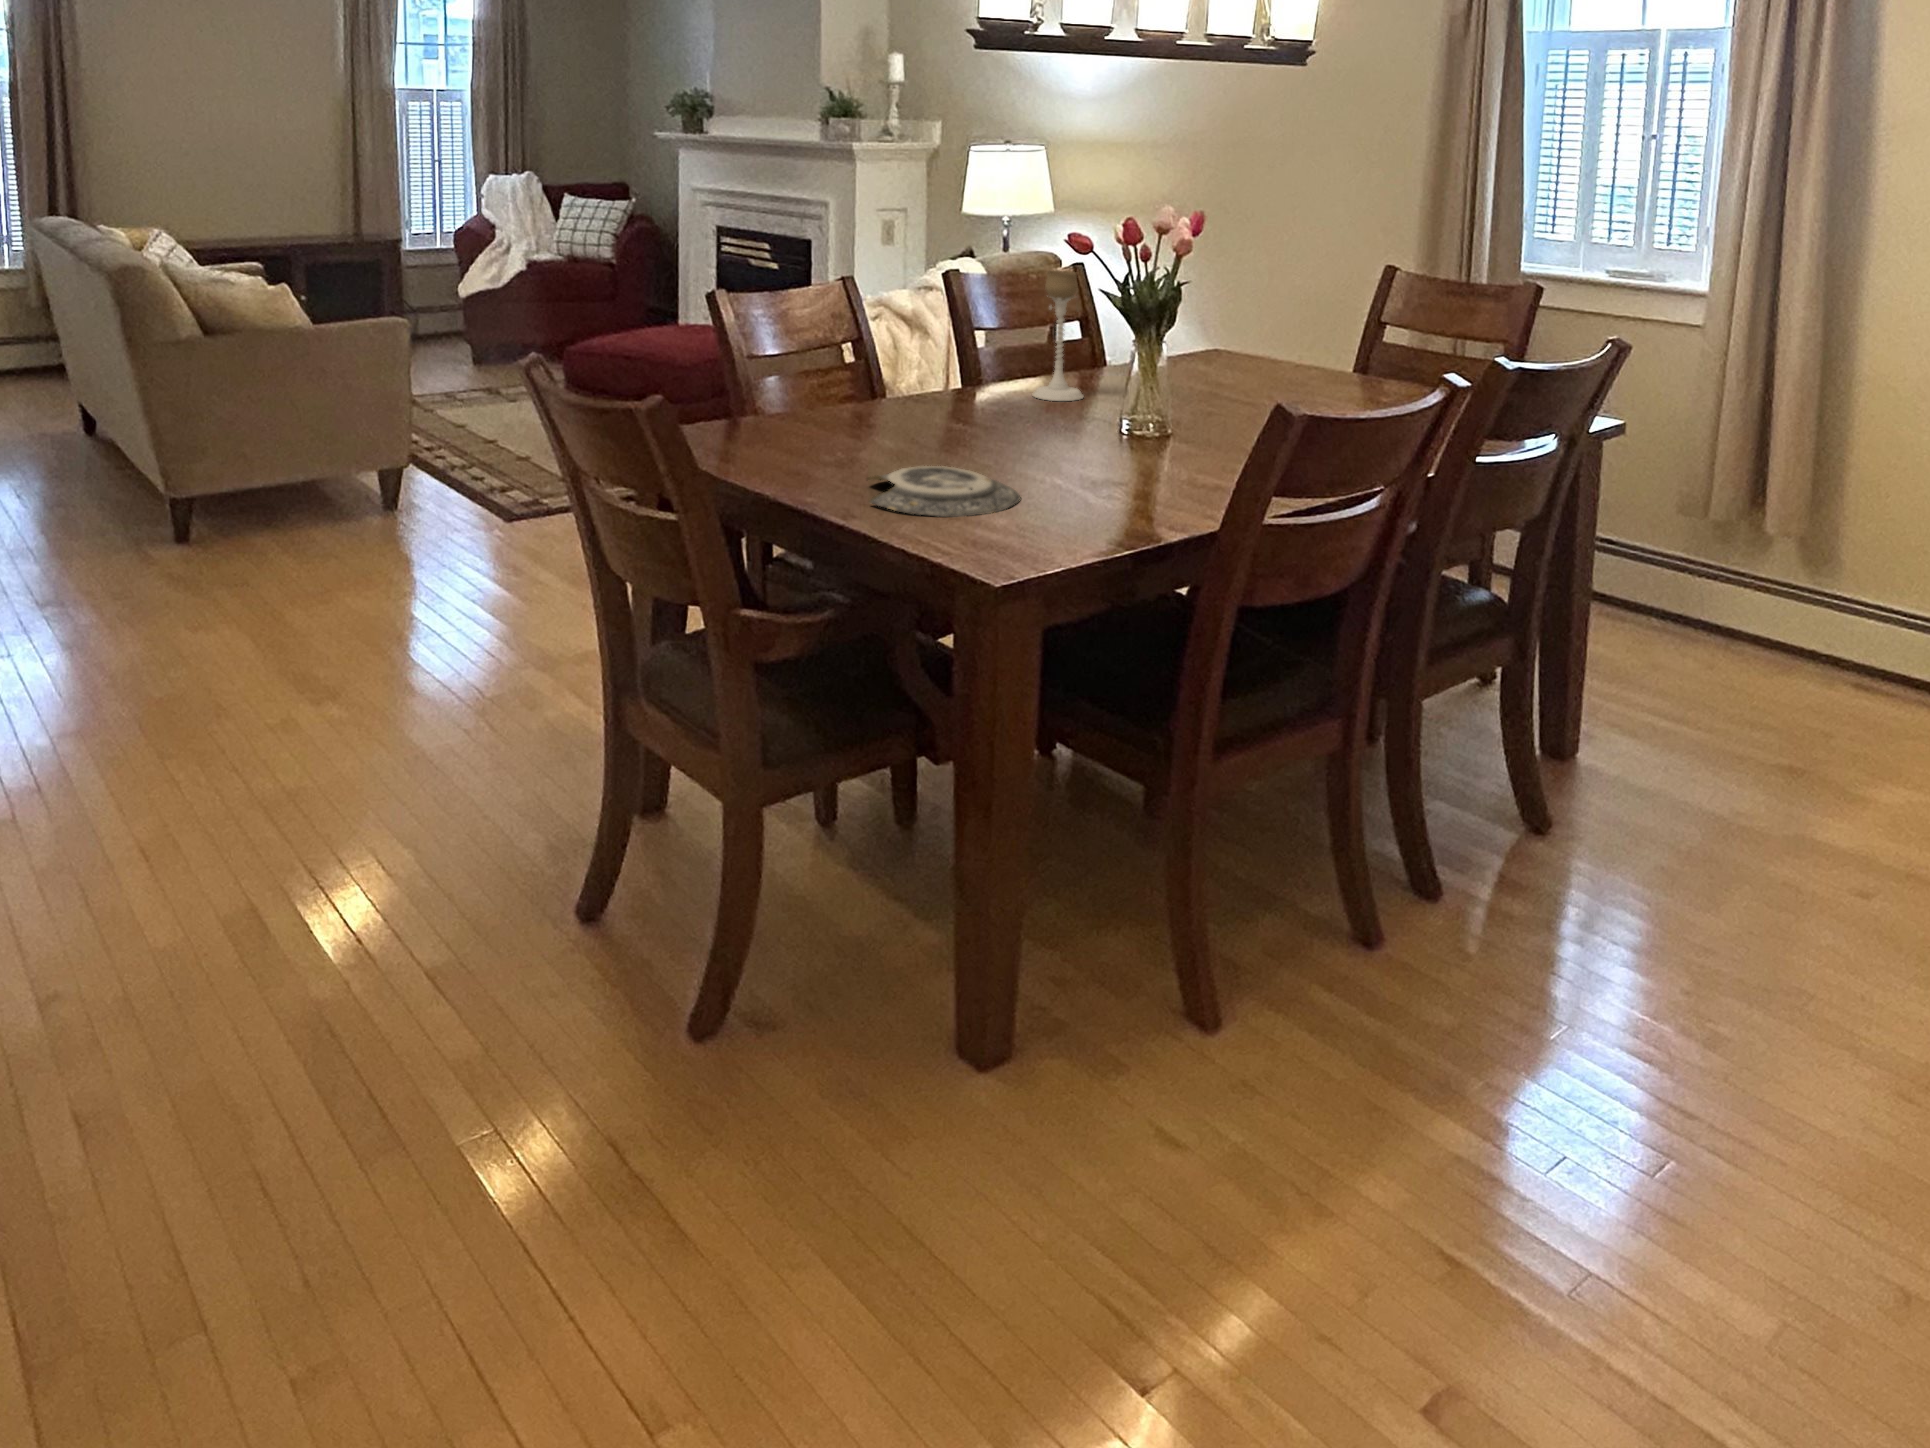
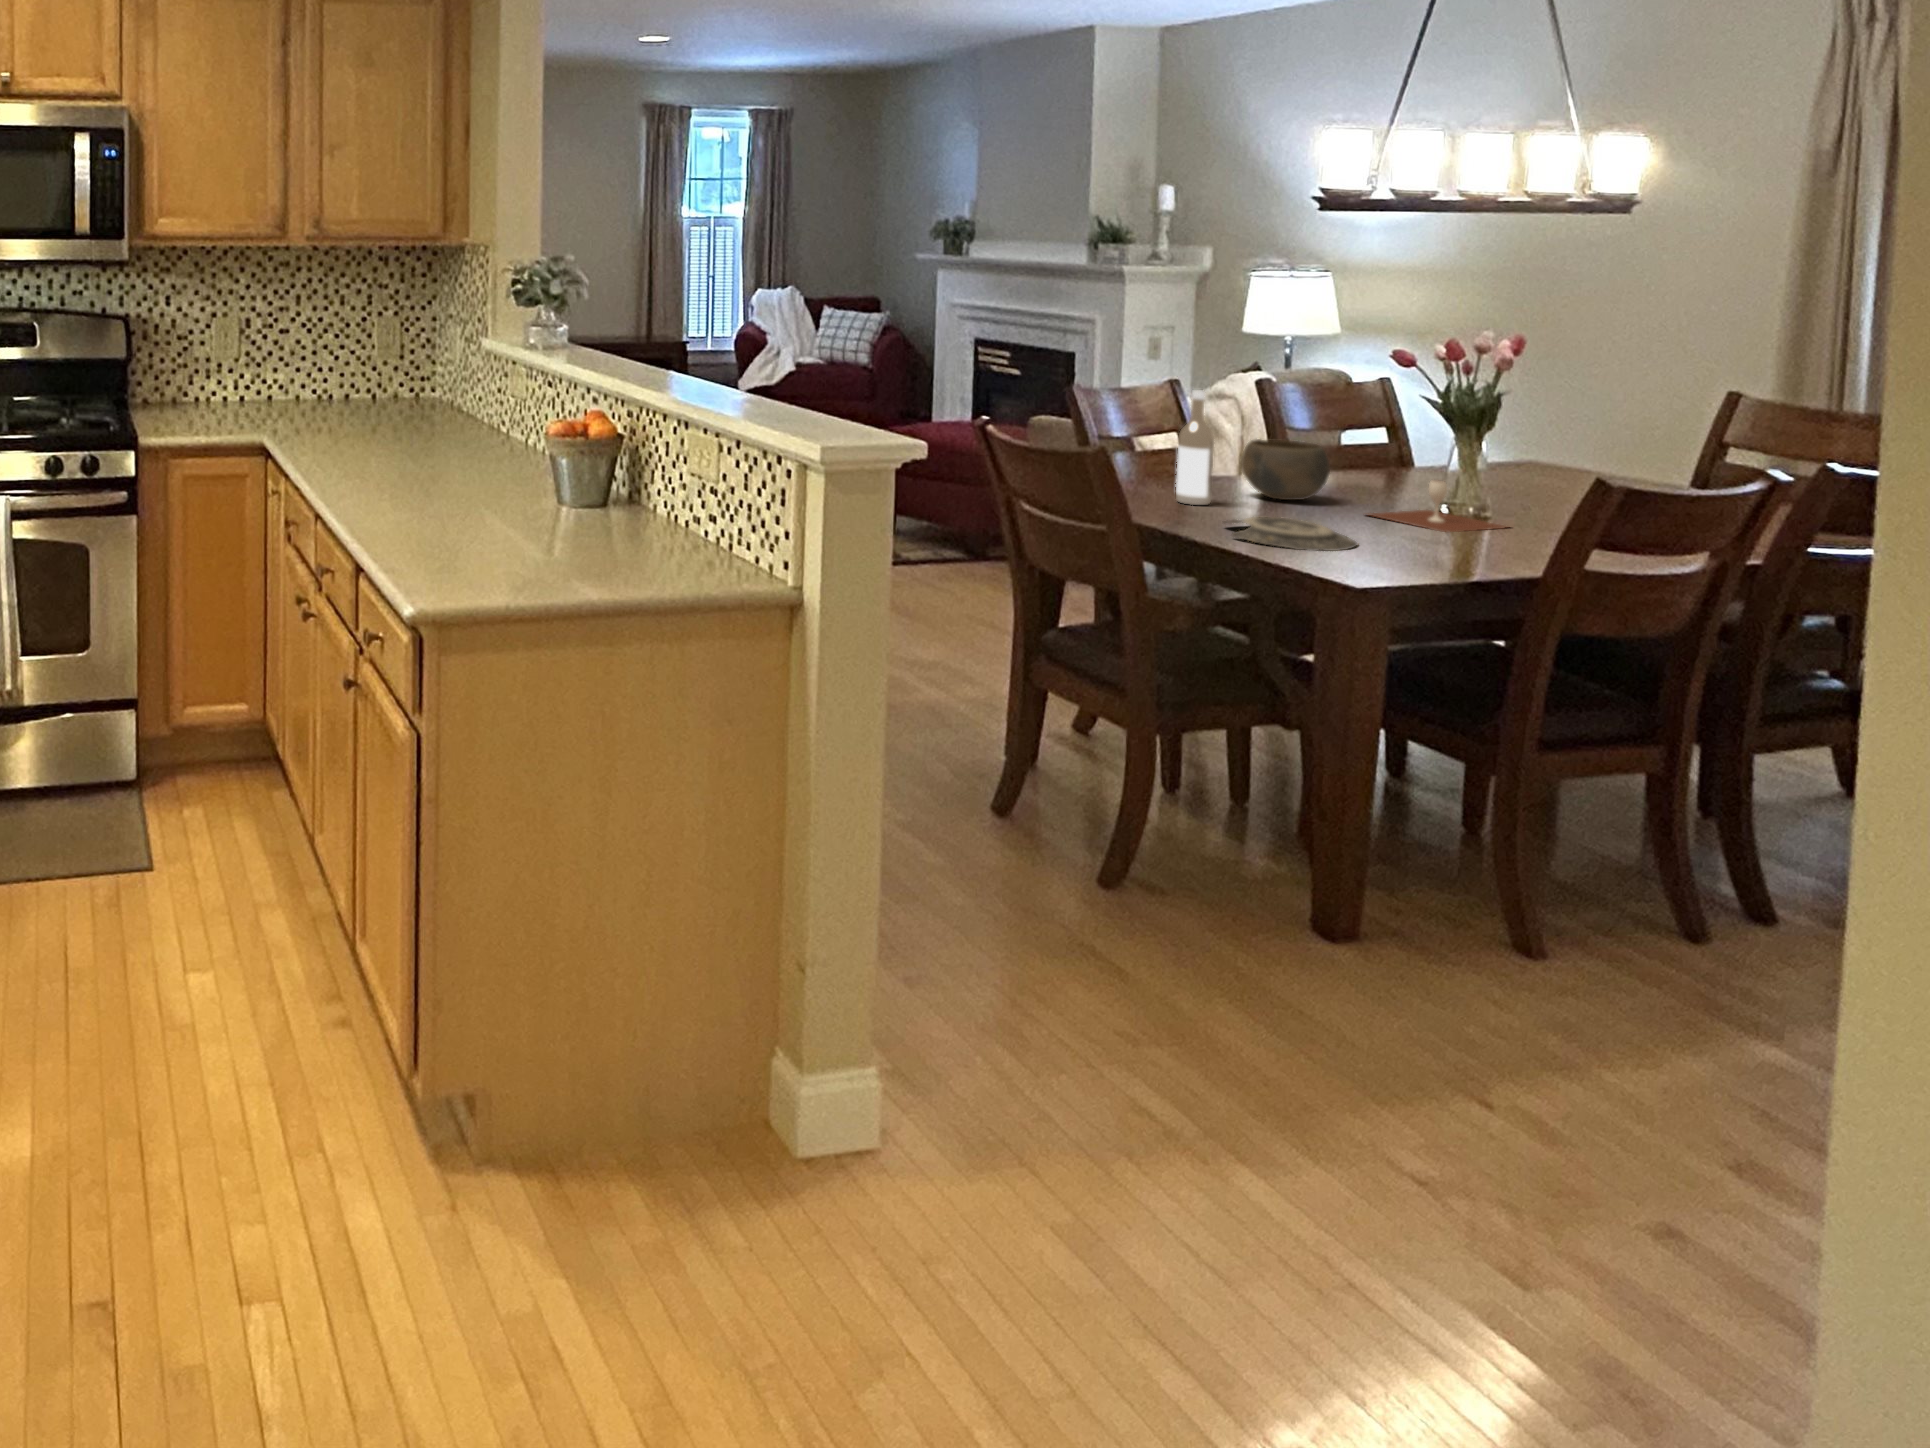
candle holder: present [1033,271,1083,401] -> none [1345,380,1397,490]
wine bottle: none [829,295,871,447] -> present [1176,390,1214,505]
bowl: none [911,351,1007,428] -> present [1241,439,1330,500]
wine glass: none [1038,396,1193,464] -> present [1370,480,1505,532]

